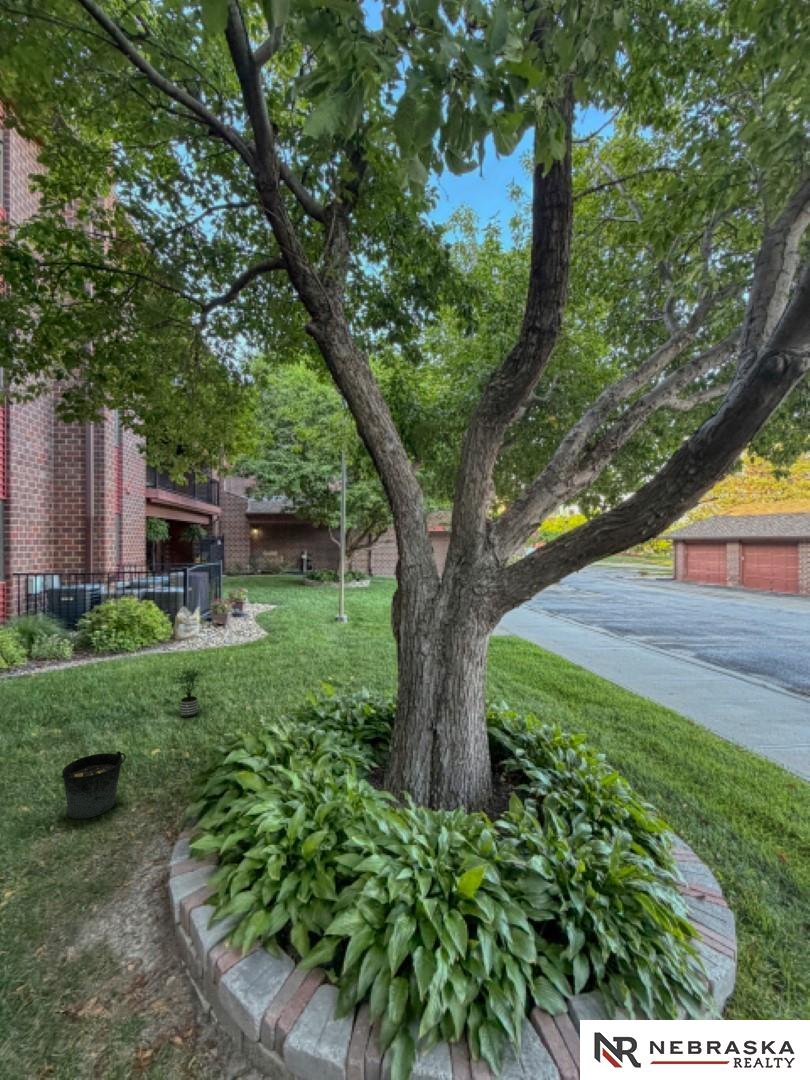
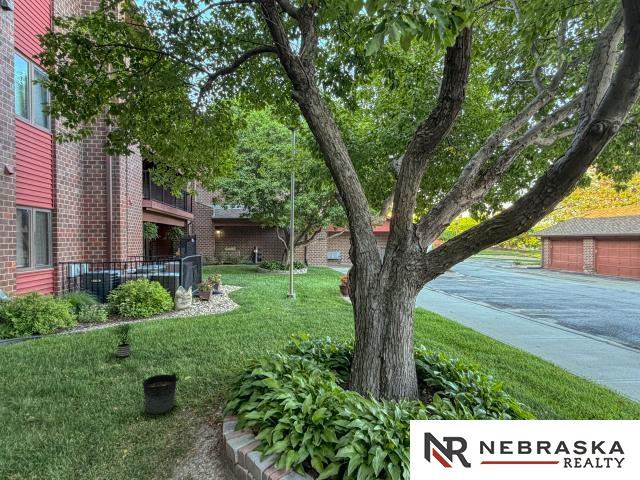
potted plant: present [172,667,203,718] -> present [112,324,134,358]

